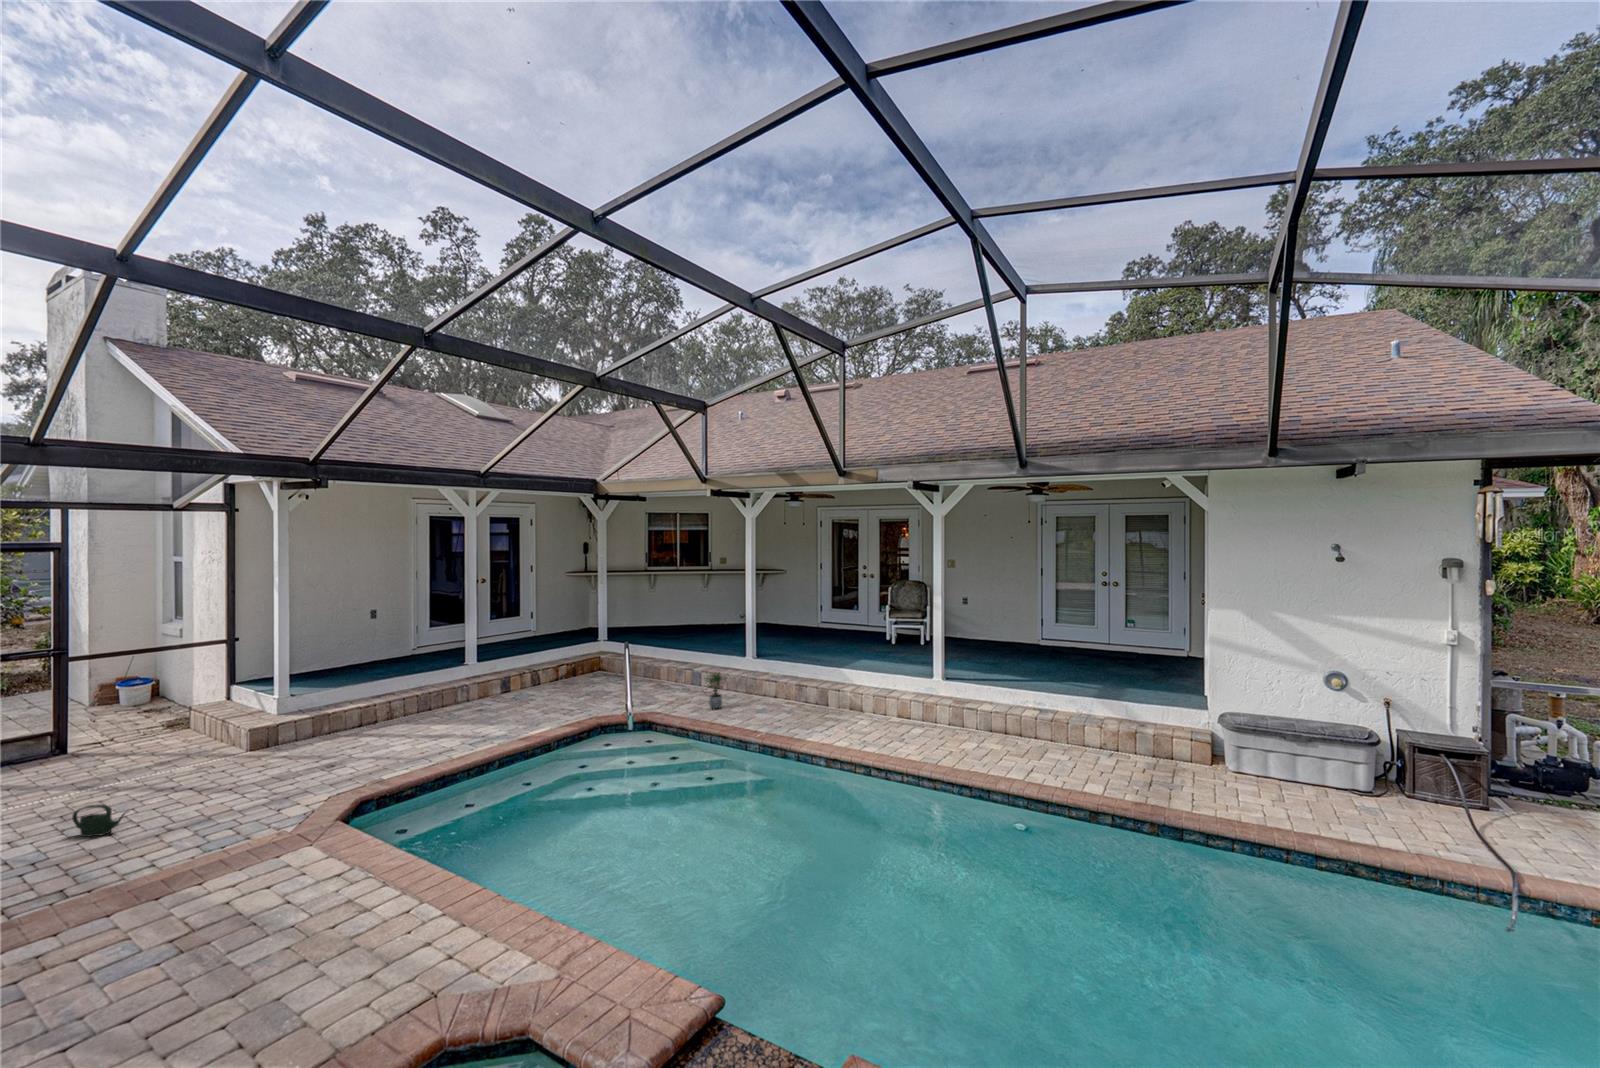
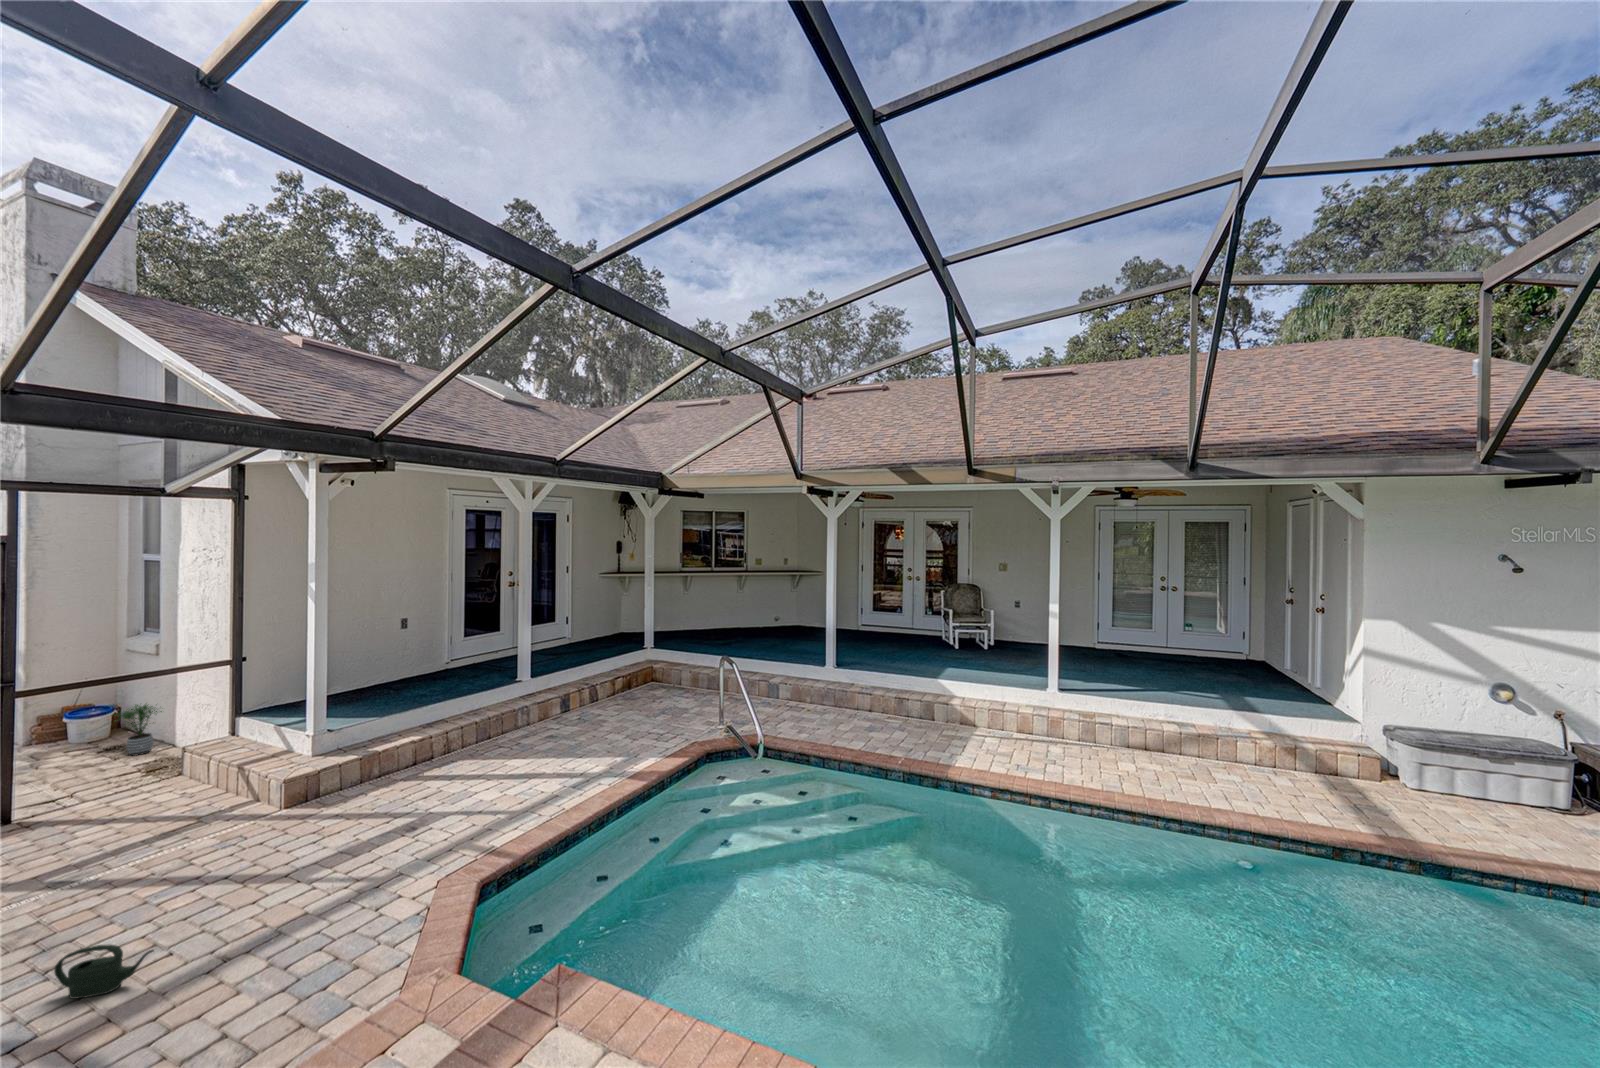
potted plant: present [705,673,727,709] -> present [119,705,162,756]

